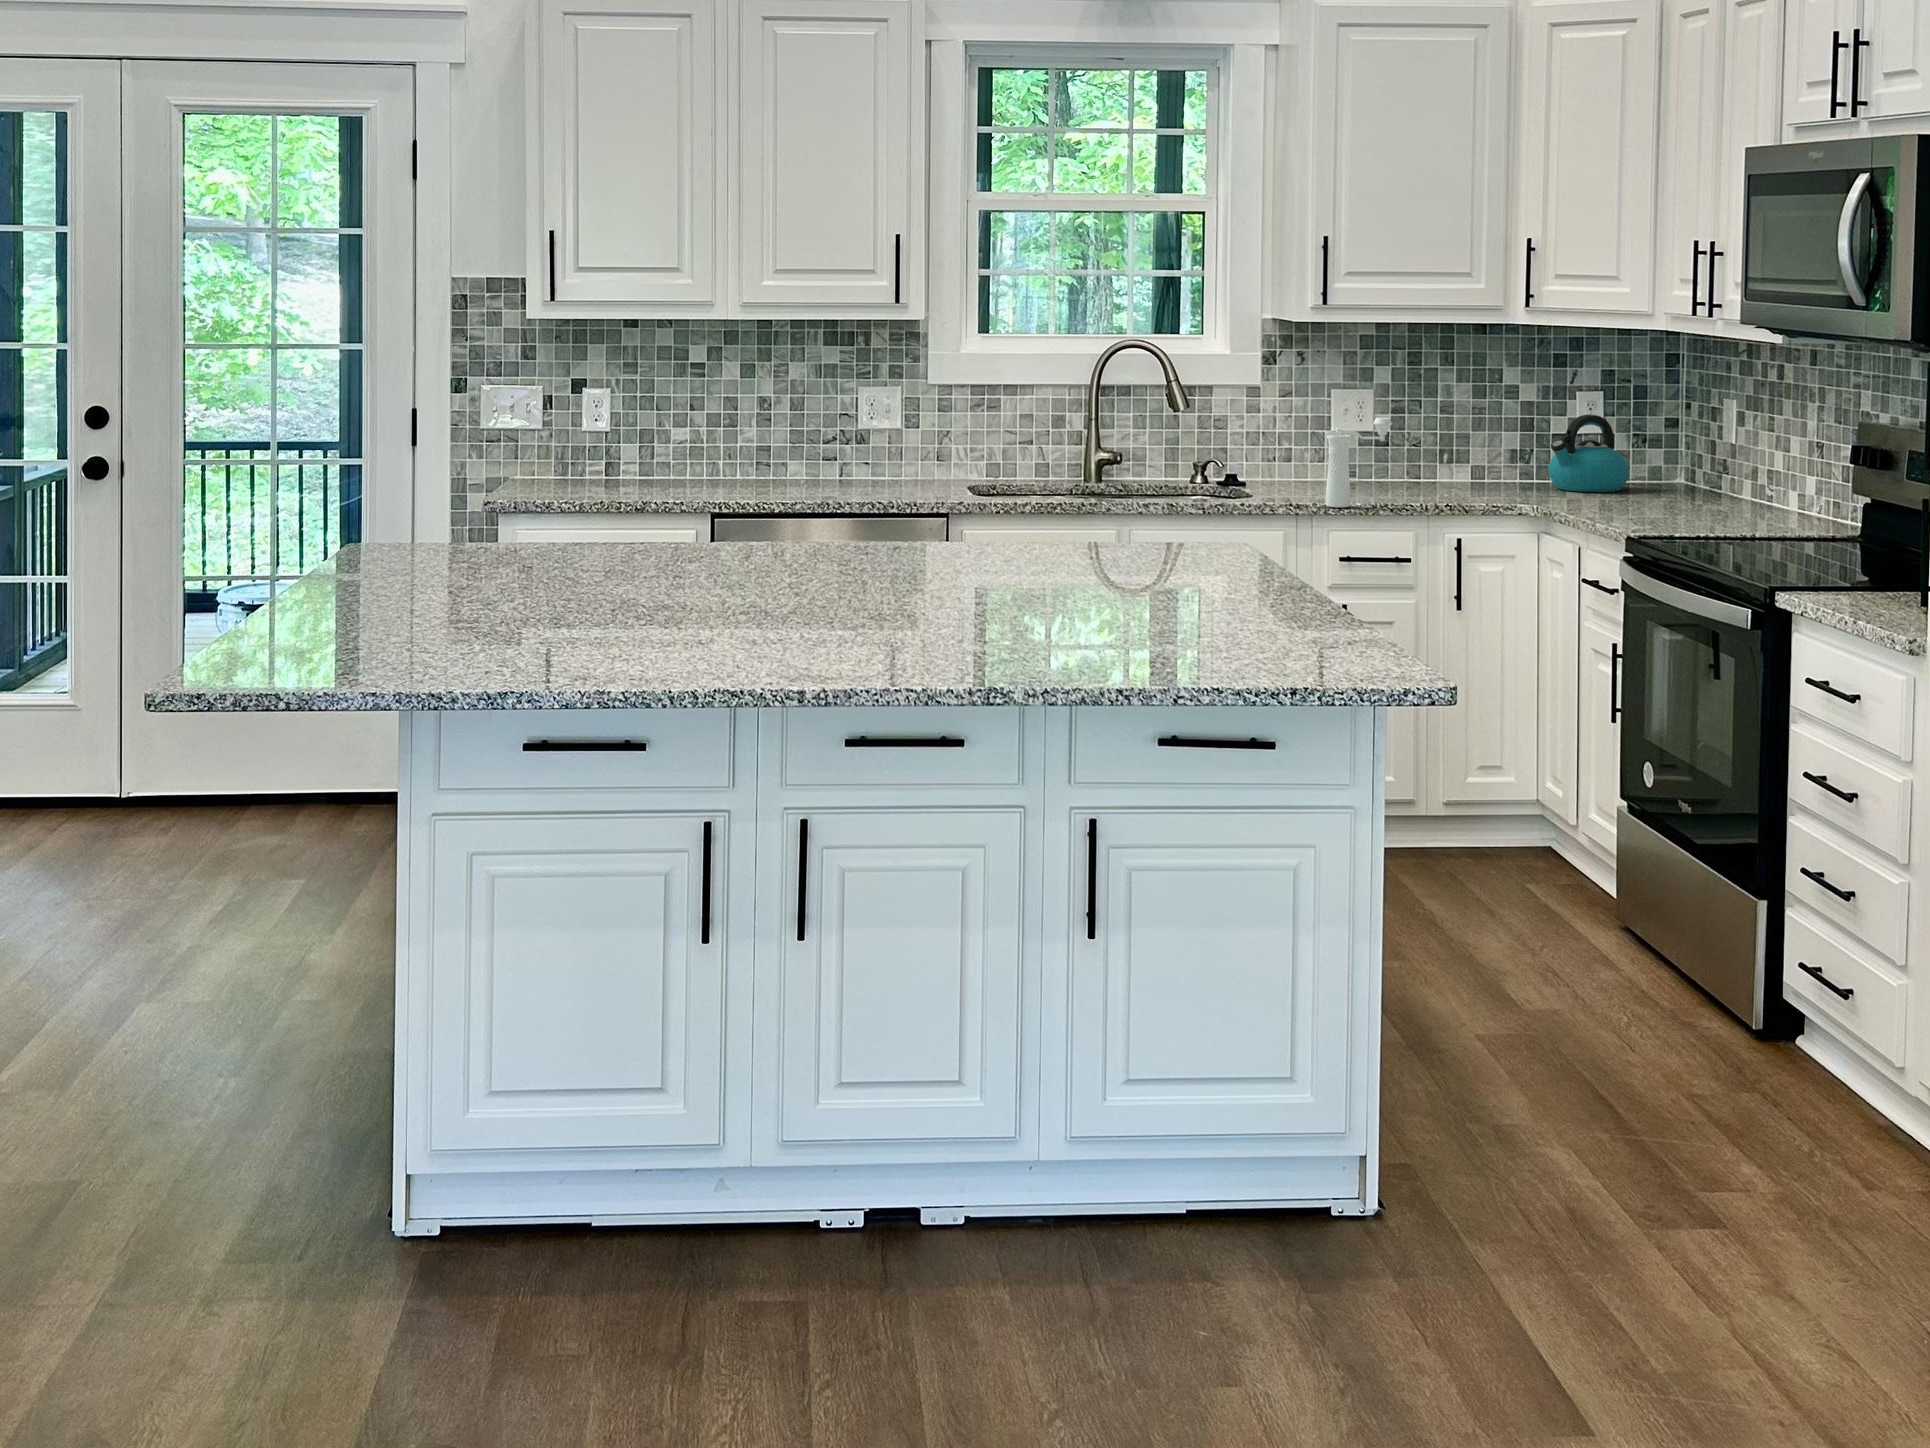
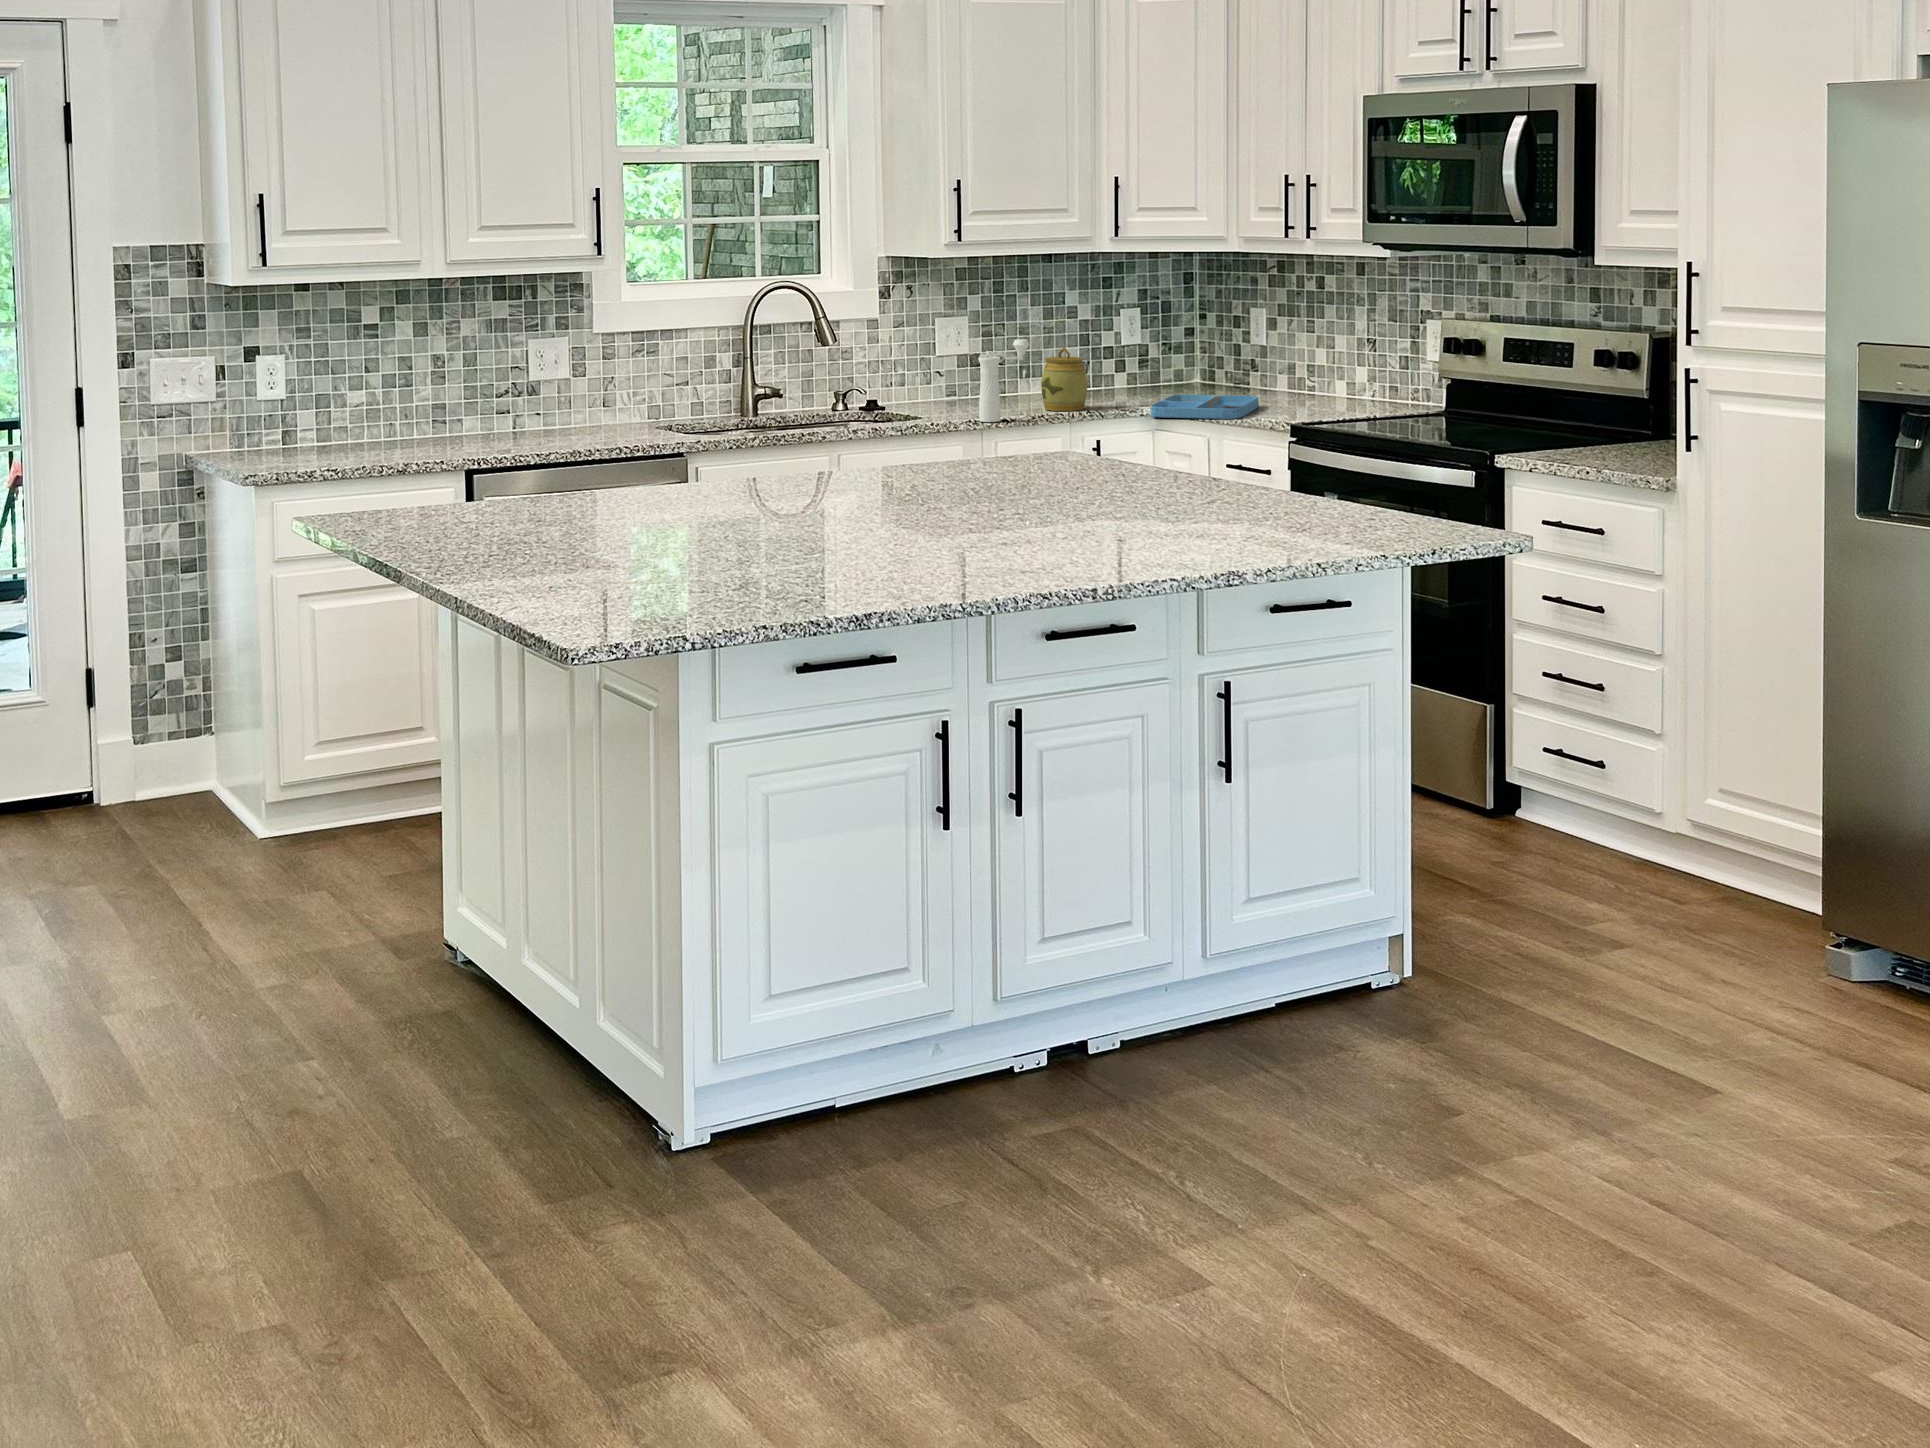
kettle: present [1548,415,1629,492] -> none [1107,328,1176,395]
jar: none [1426,430,1482,502] -> present [1041,347,1087,411]
tray: none [1513,493,1669,525] -> present [1151,395,1259,419]

